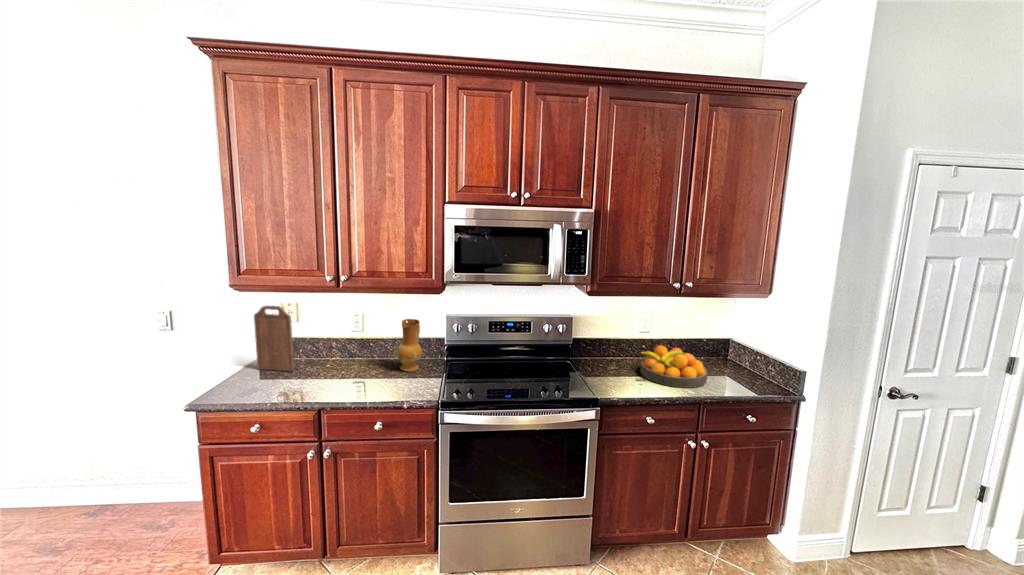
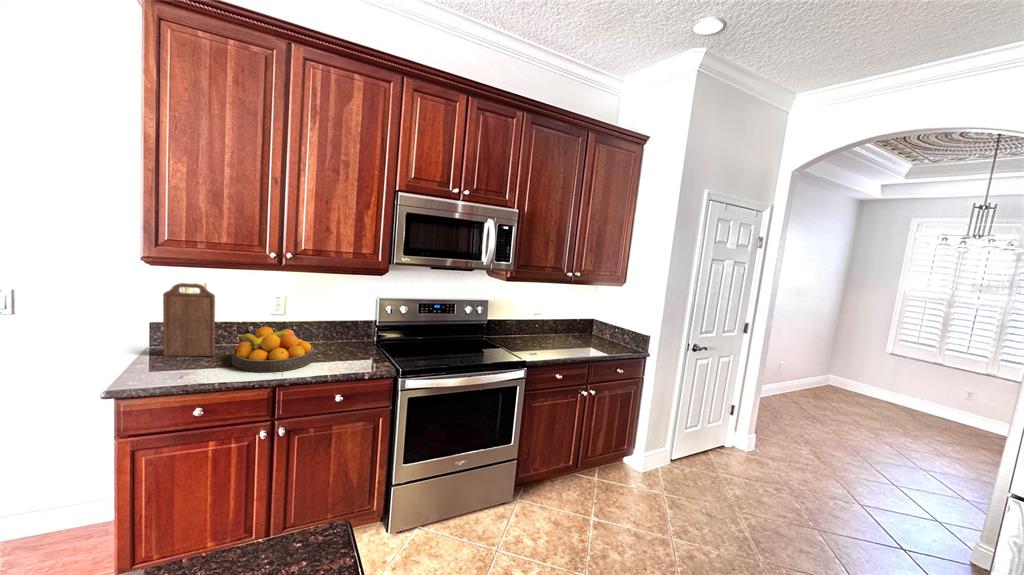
ceramic jug: present [397,319,422,372] -> none [333,300,360,351]
fruit bowl: present [640,345,708,388] -> present [231,327,314,372]

